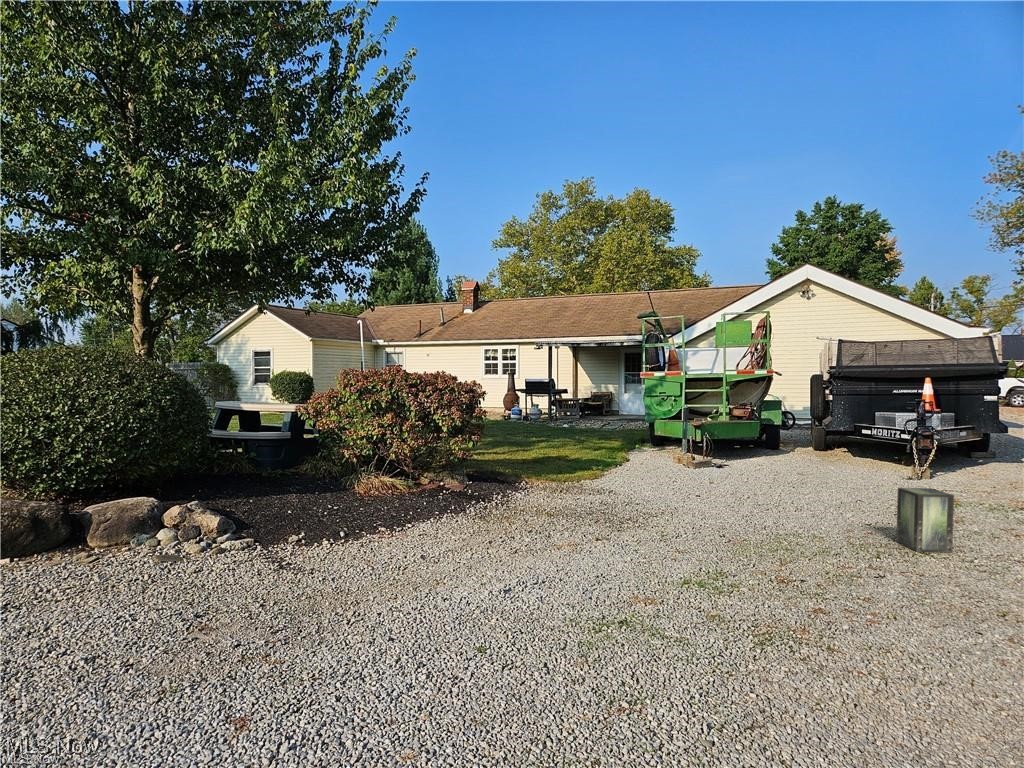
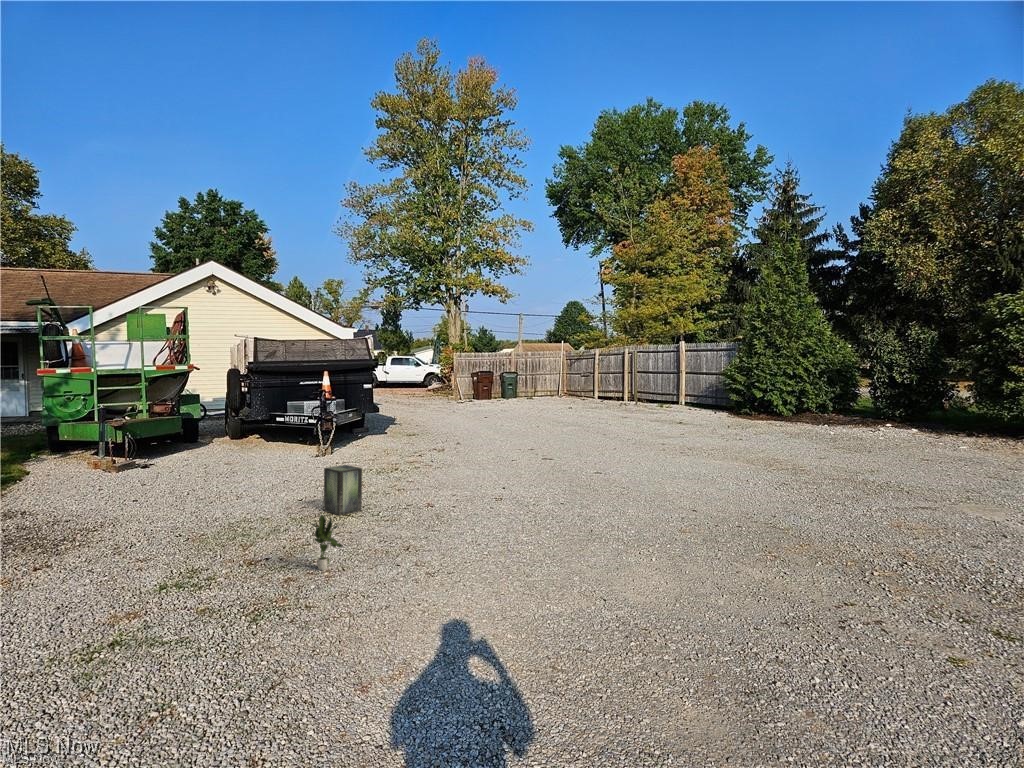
potted plant: none [852,541,902,613] -> present [313,515,343,570]

